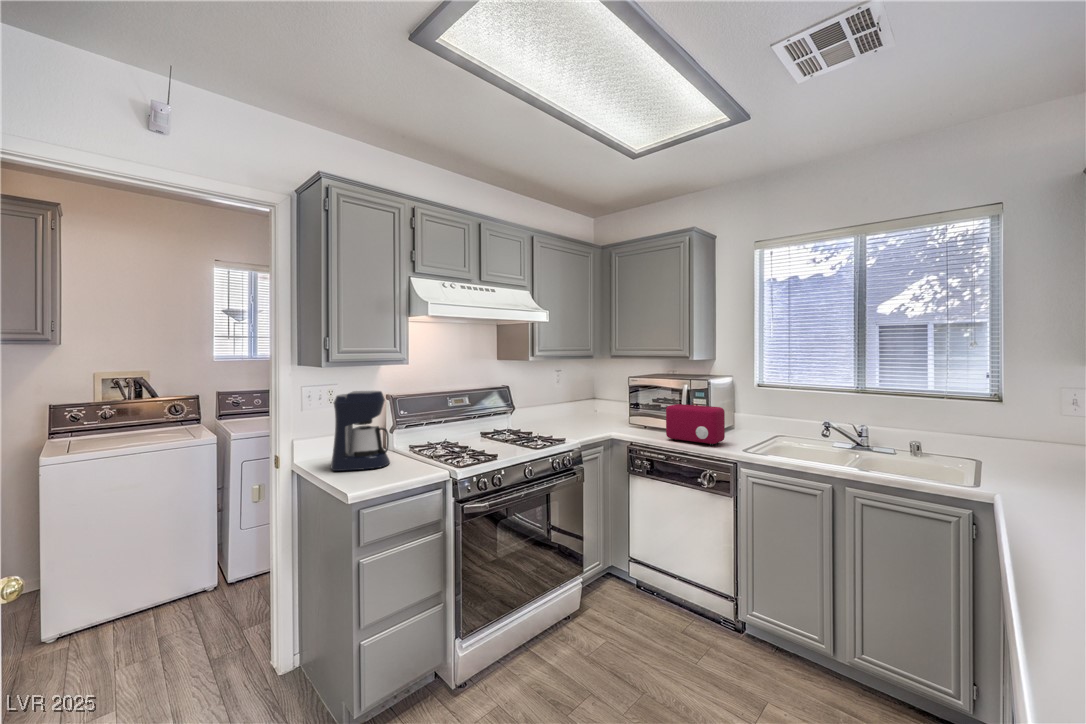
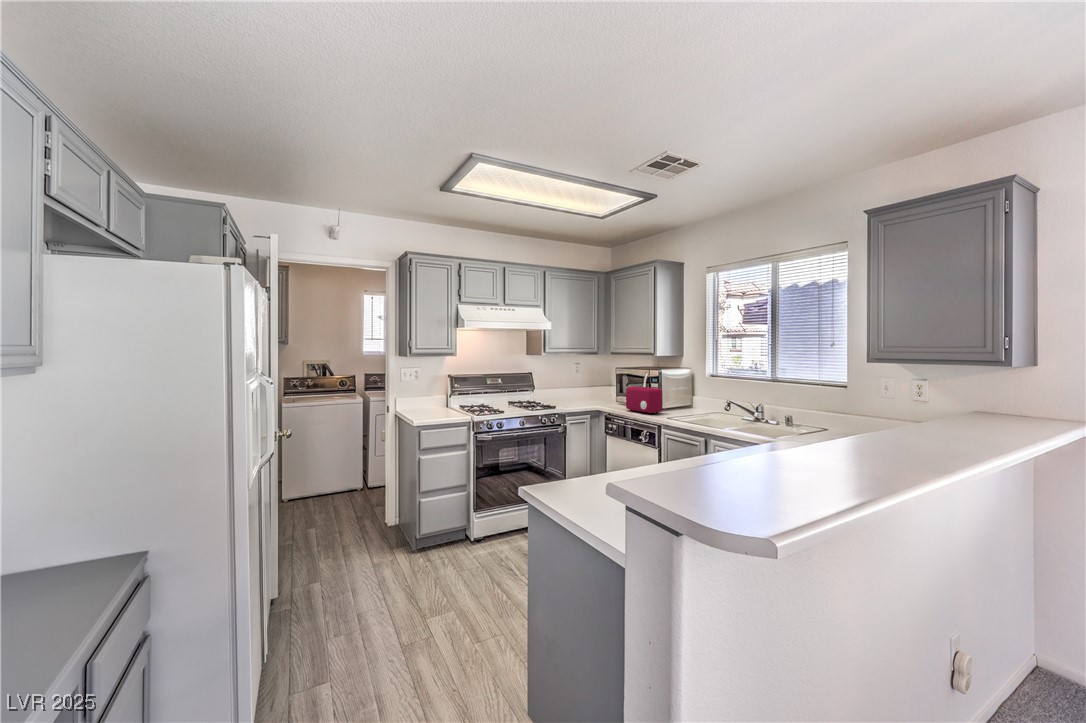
coffee maker: present [331,391,390,471] -> none [412,371,444,414]

